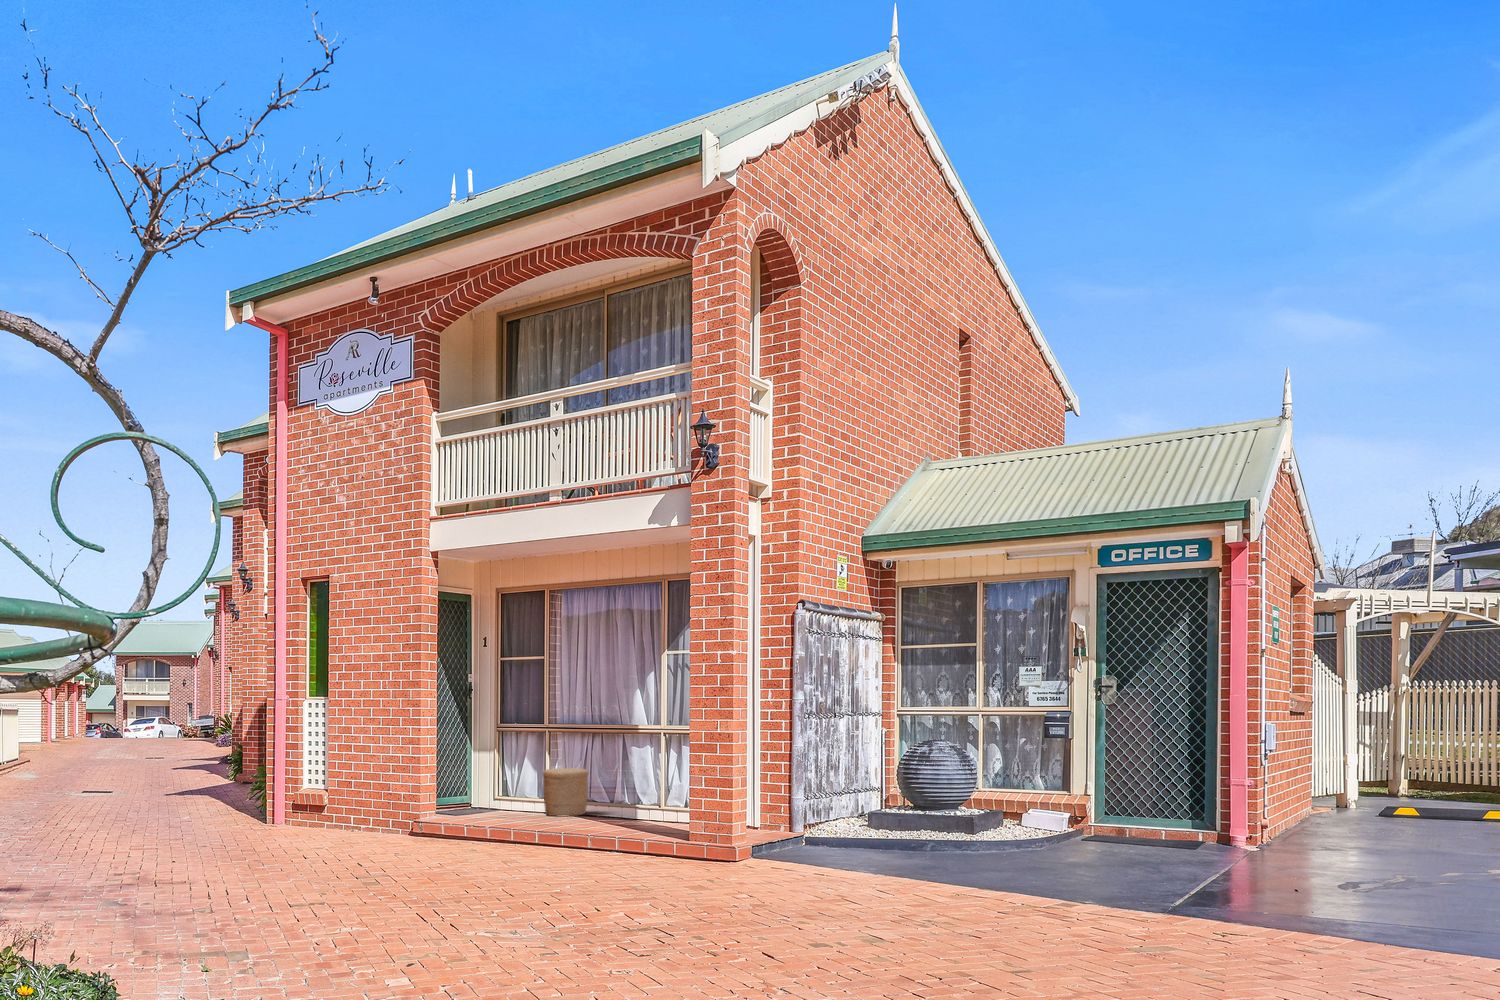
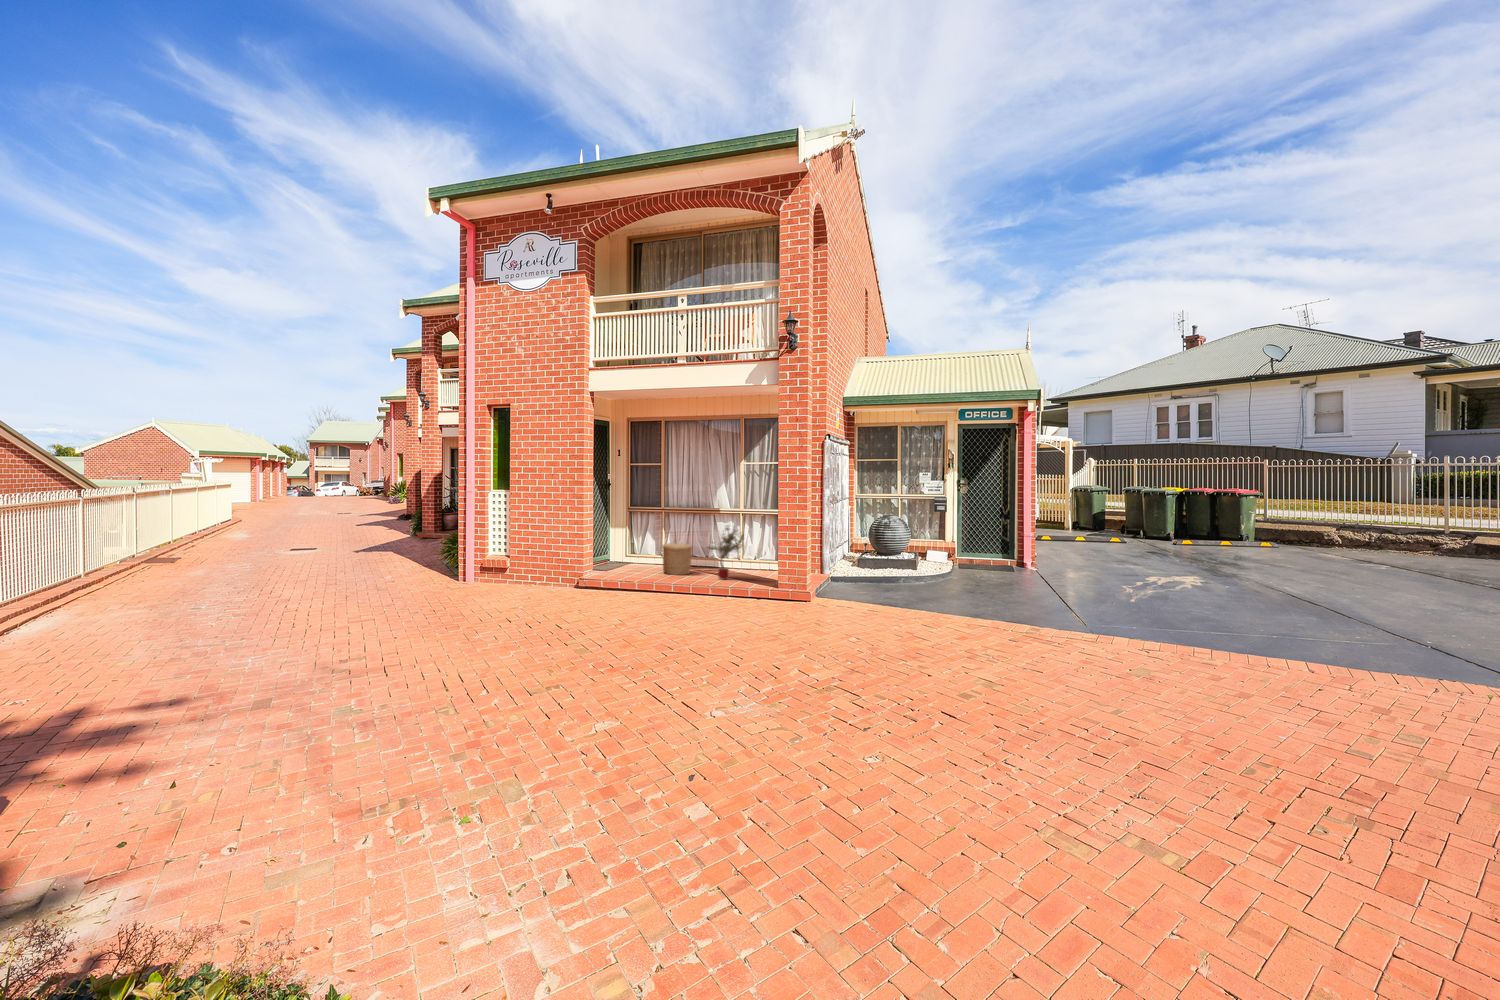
potted tree: none [603,734,656,820] -> present [707,527,744,579]

